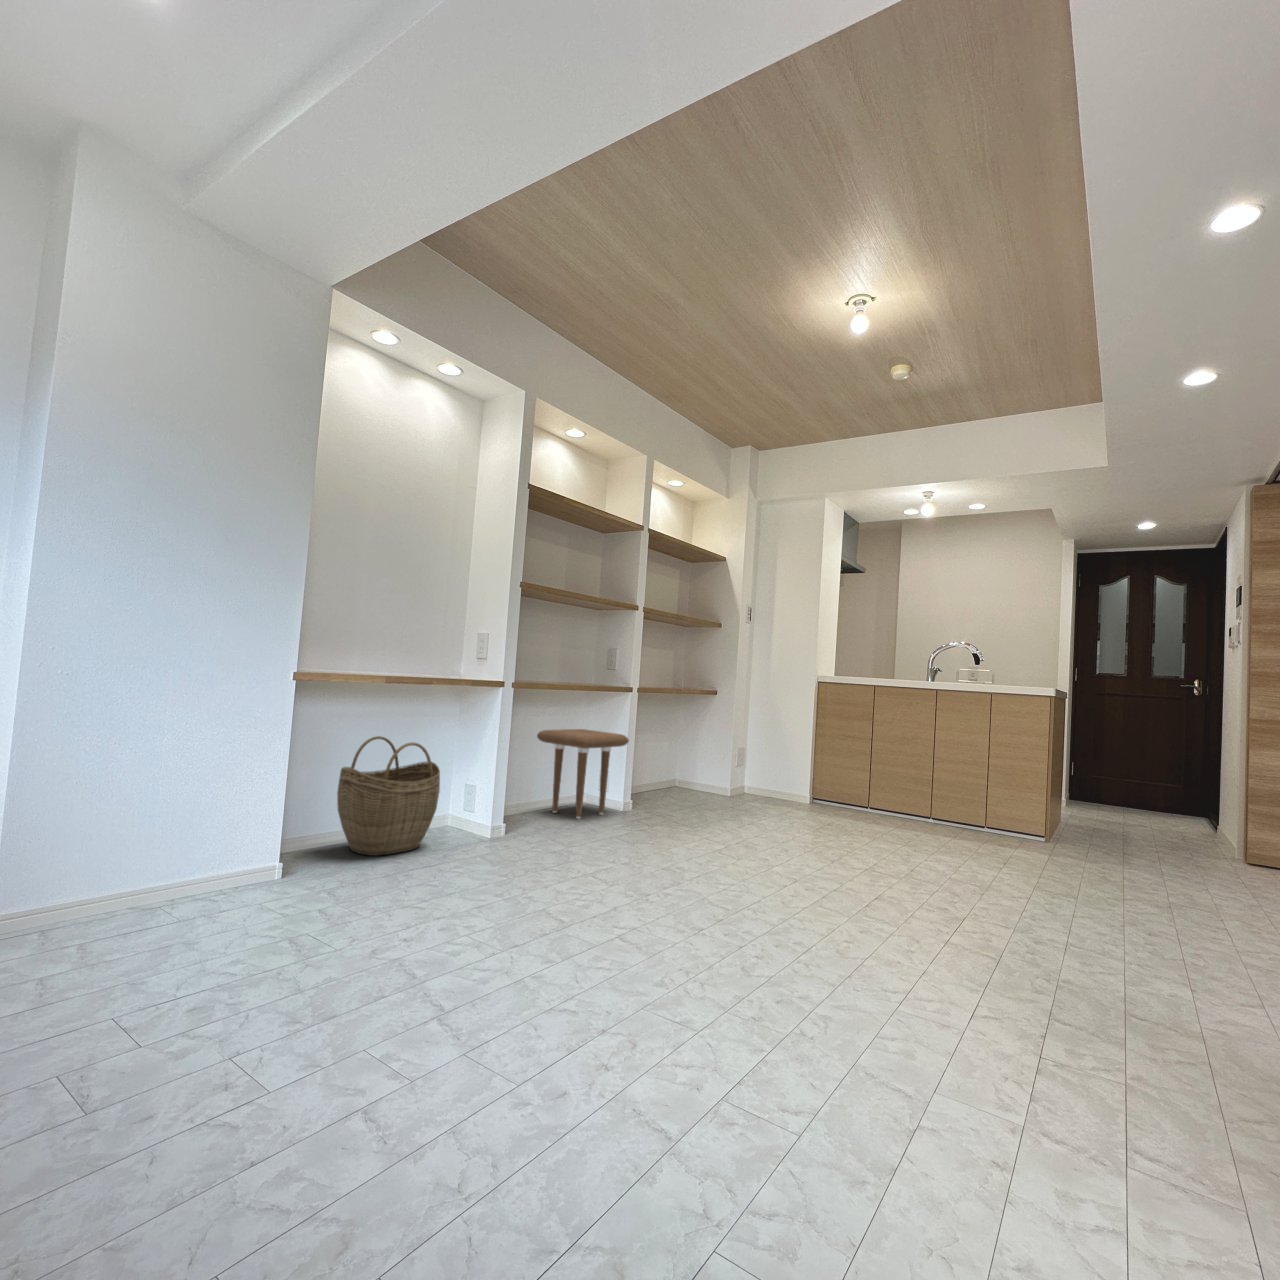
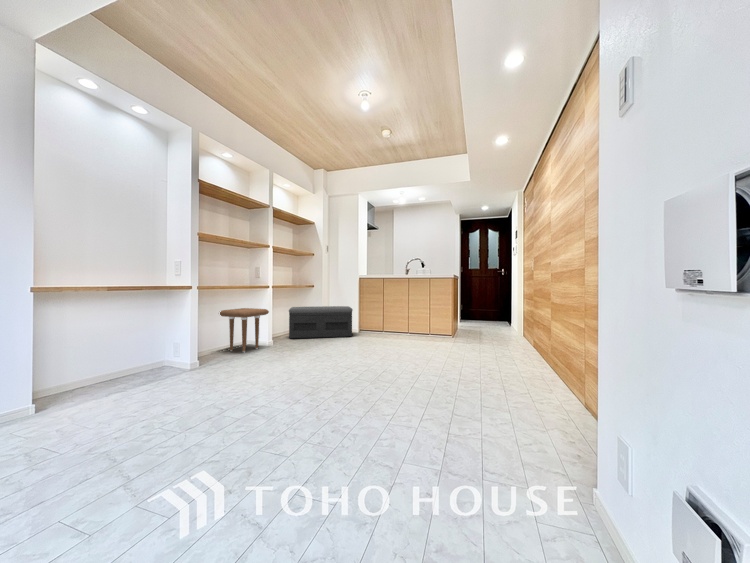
storage bench: none [661,734,800,812] -> present [289,306,353,339]
woven basket: present [337,736,440,856] -> none [81,322,153,390]

